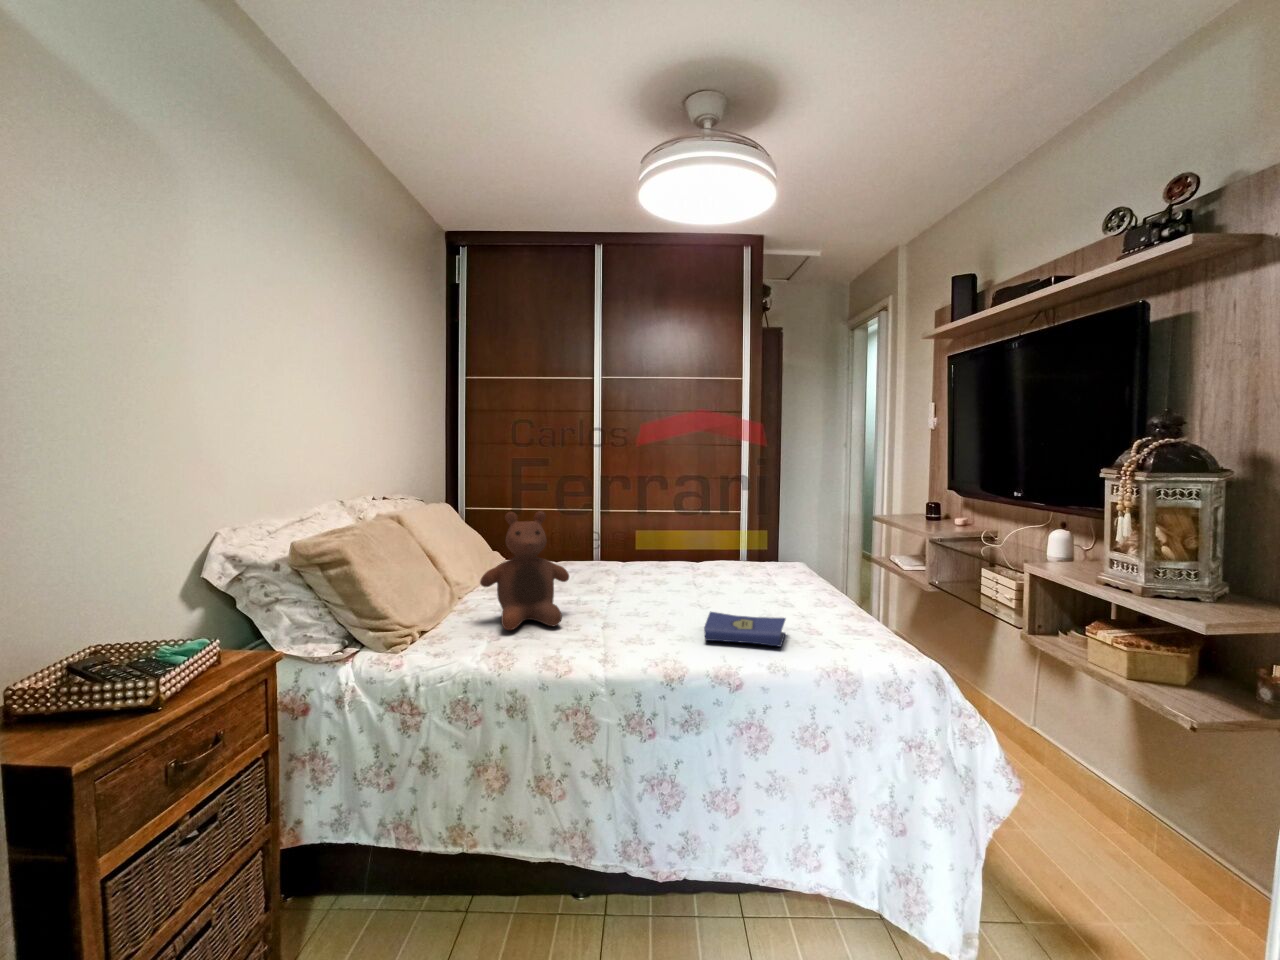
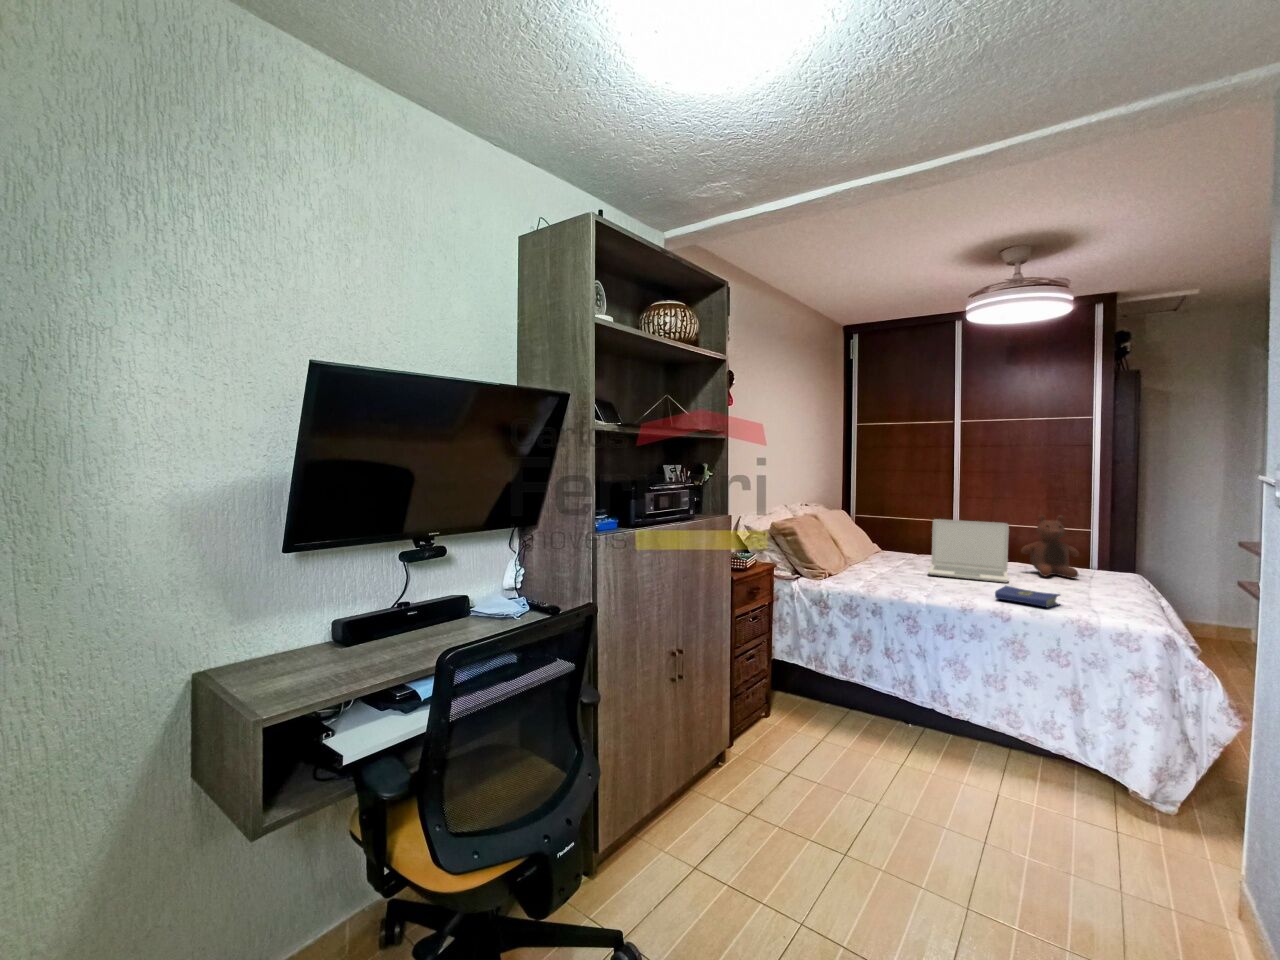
laptop: none [588,508,696,600] -> present [928,519,1009,582]
stuffed bear: present [480,511,569,630] -> present [1021,515,1079,578]

